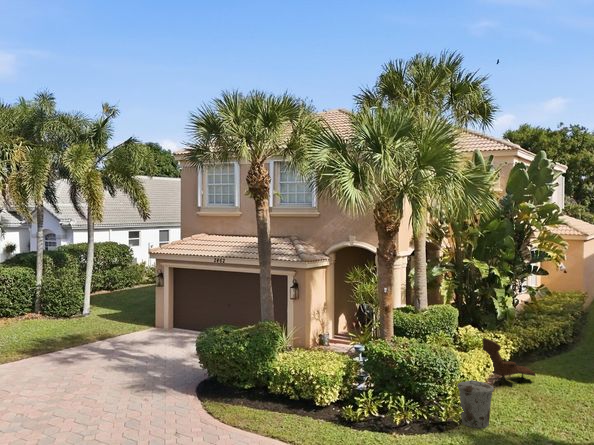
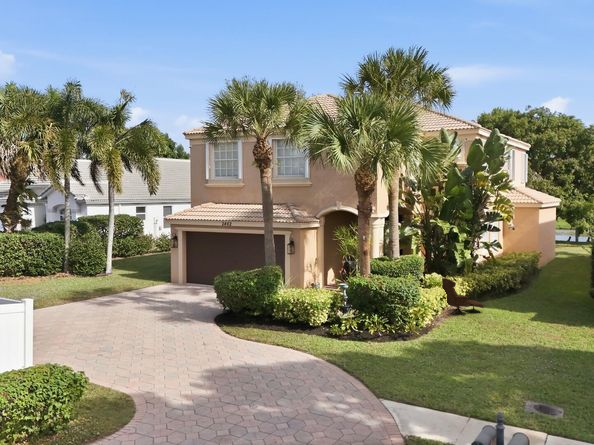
trash can: present [458,380,494,428] -> none [419,303,446,339]

